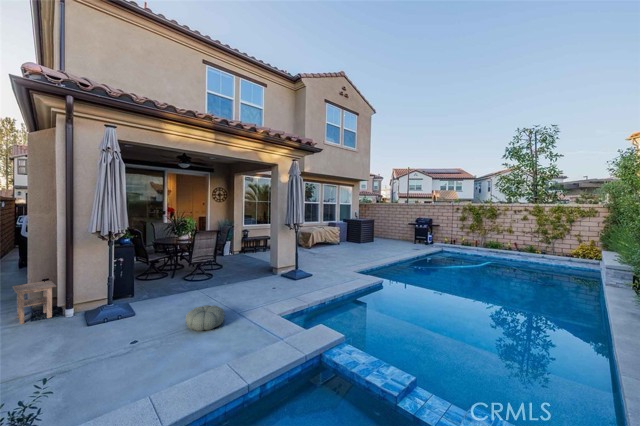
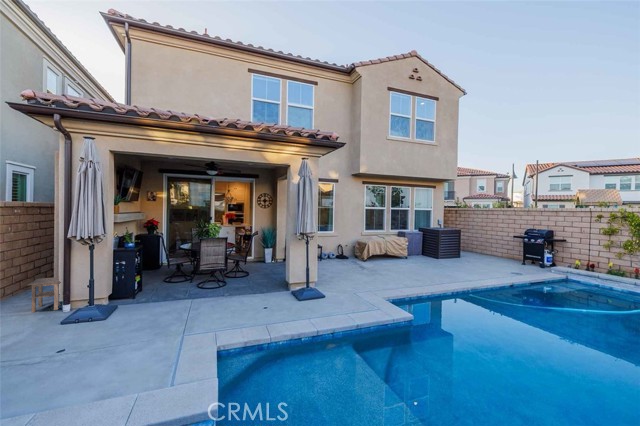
pouf: present [185,305,225,331] -> none [117,320,164,349]

